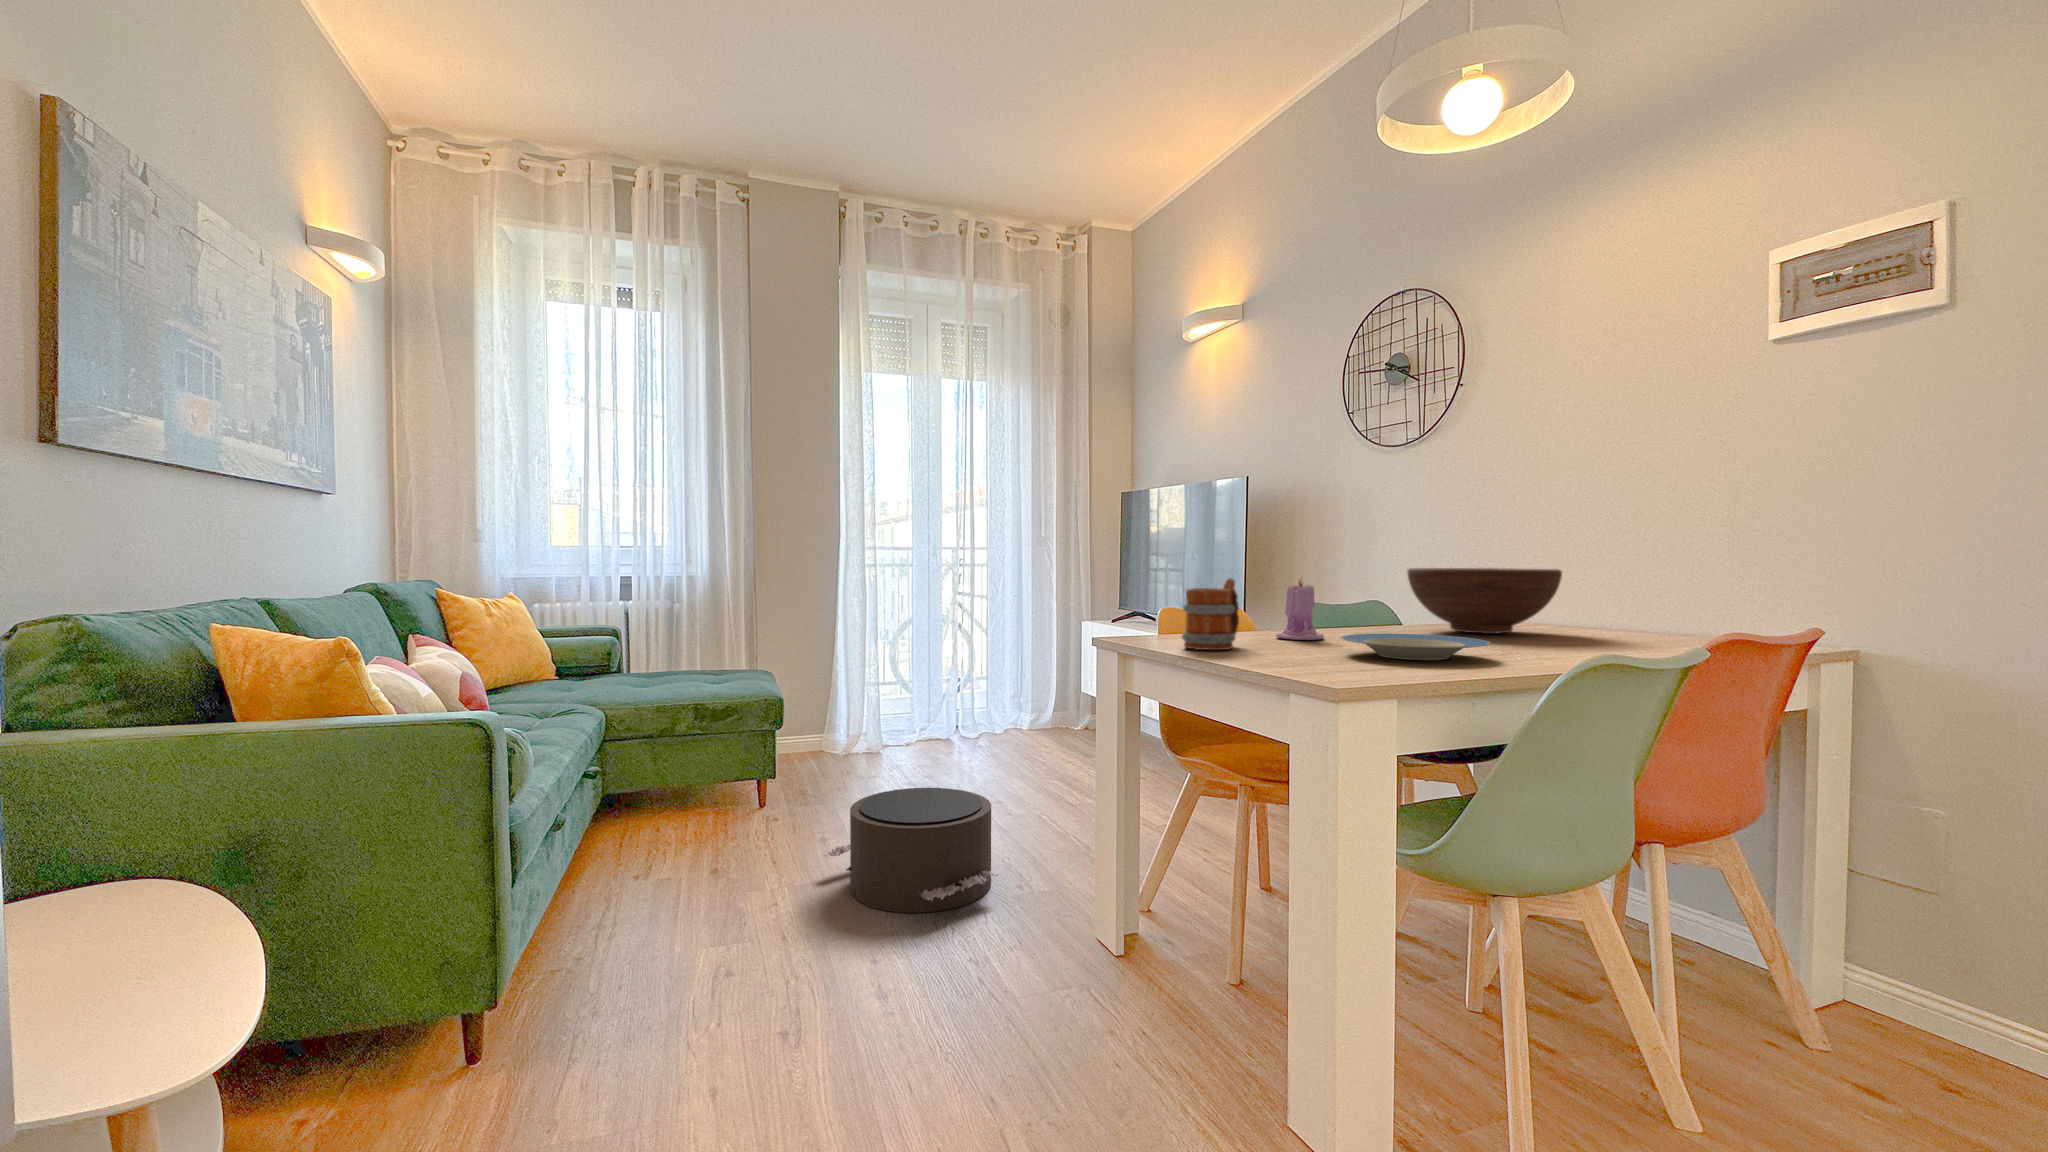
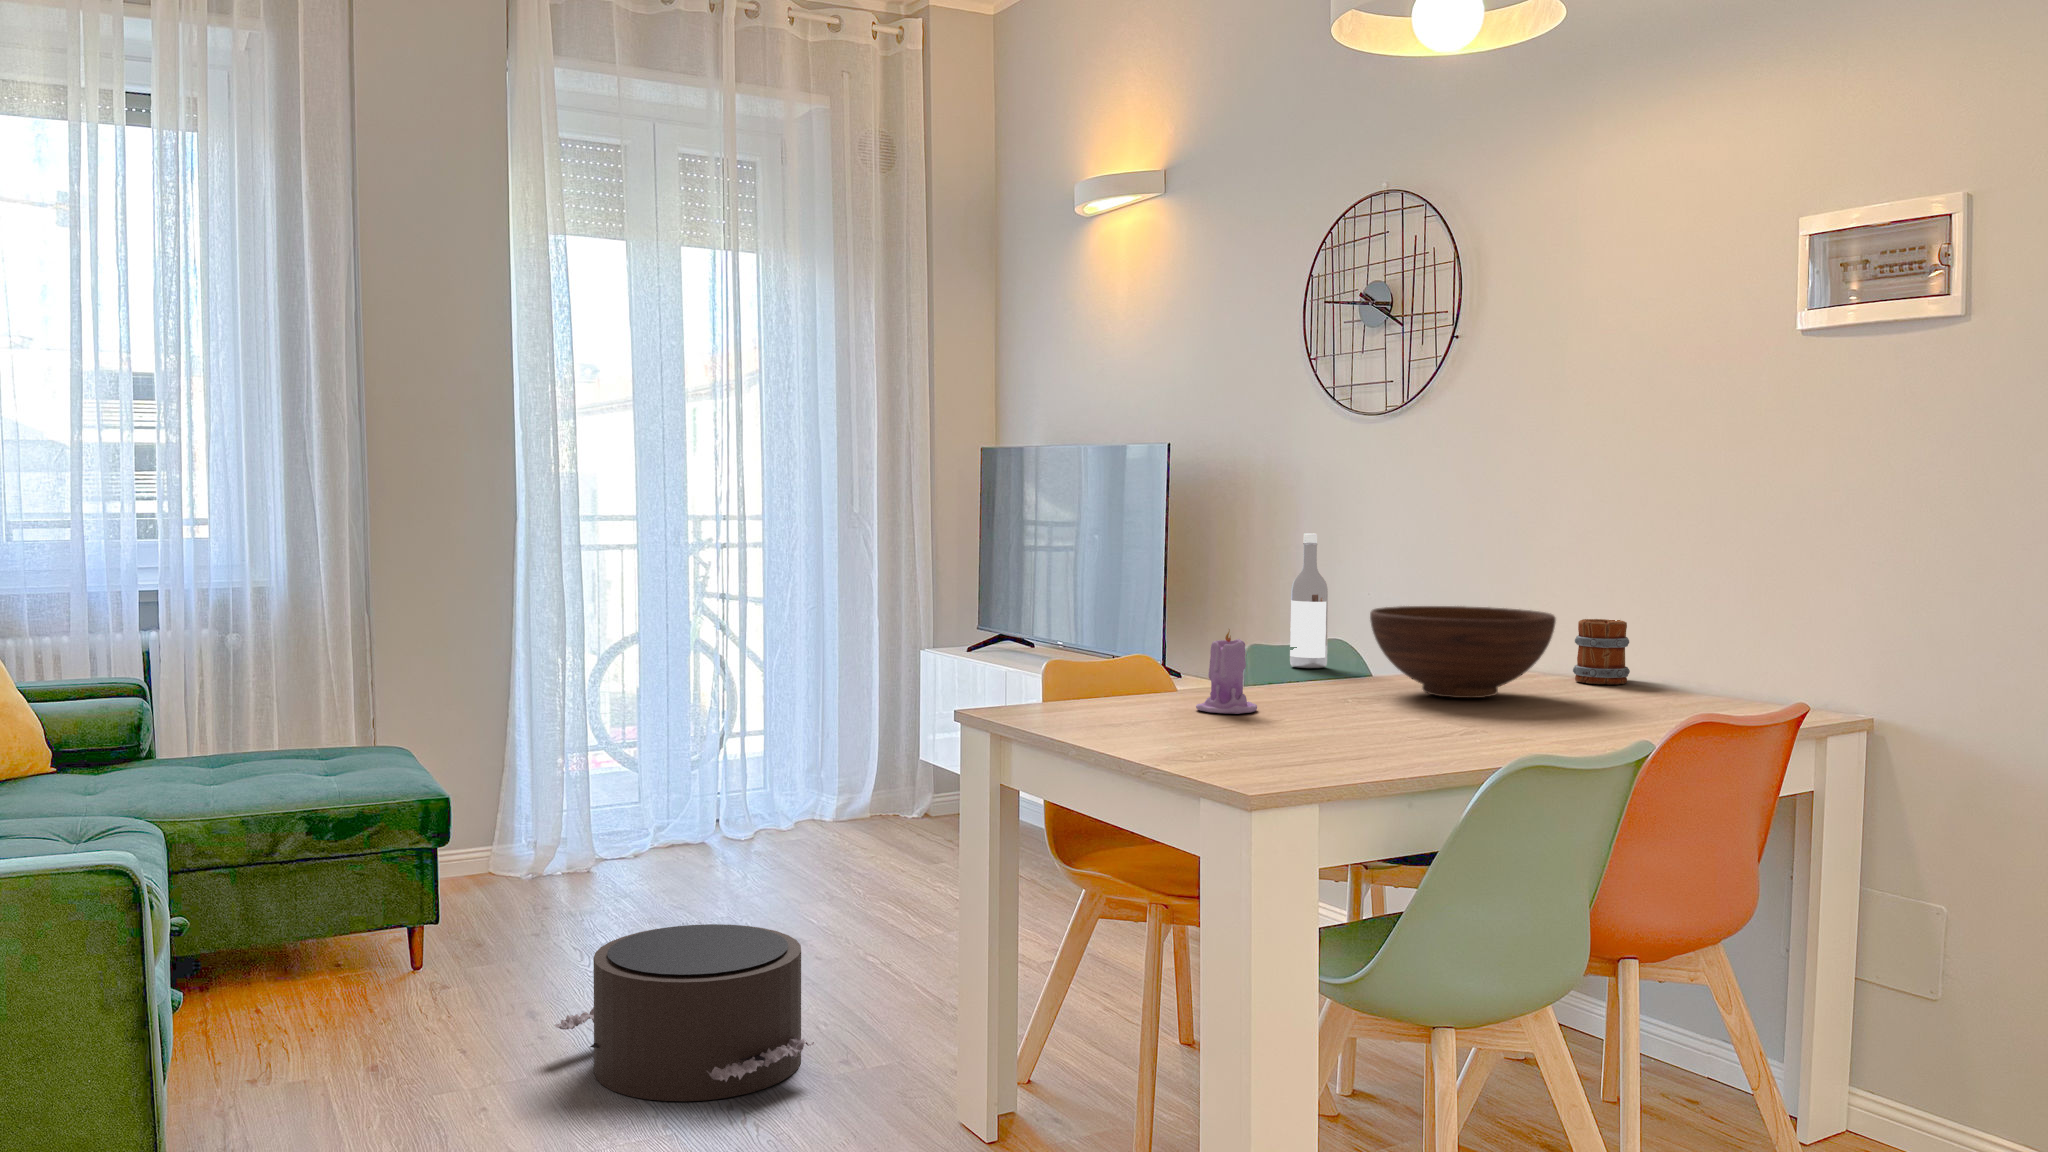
wine bottle: none [1339,523,1367,618] -> present [1290,533,1328,668]
mug: present [1182,578,1239,650] -> present [1573,619,1630,684]
plate: present [1341,633,1490,660] -> none [1270,710,1440,747]

